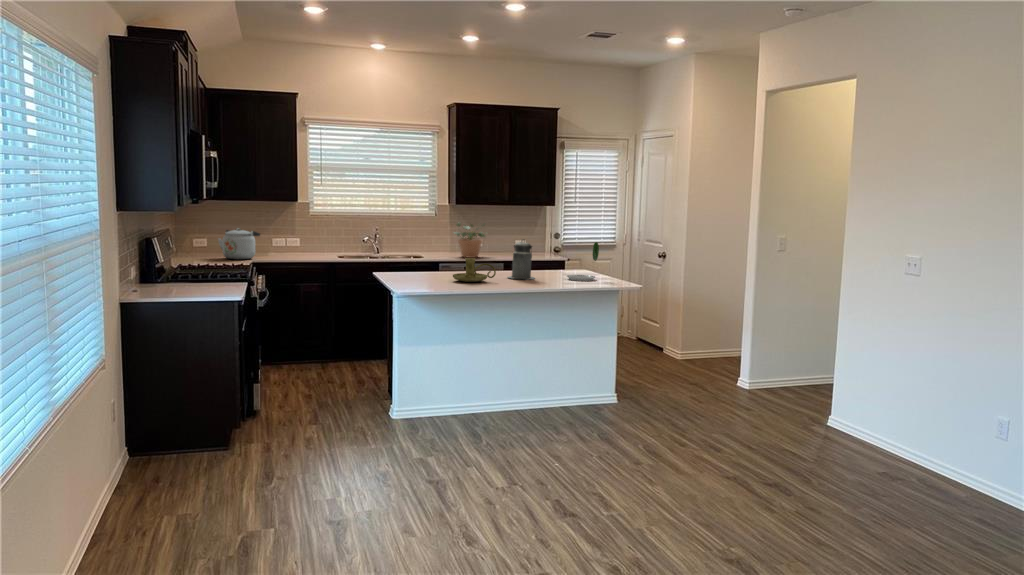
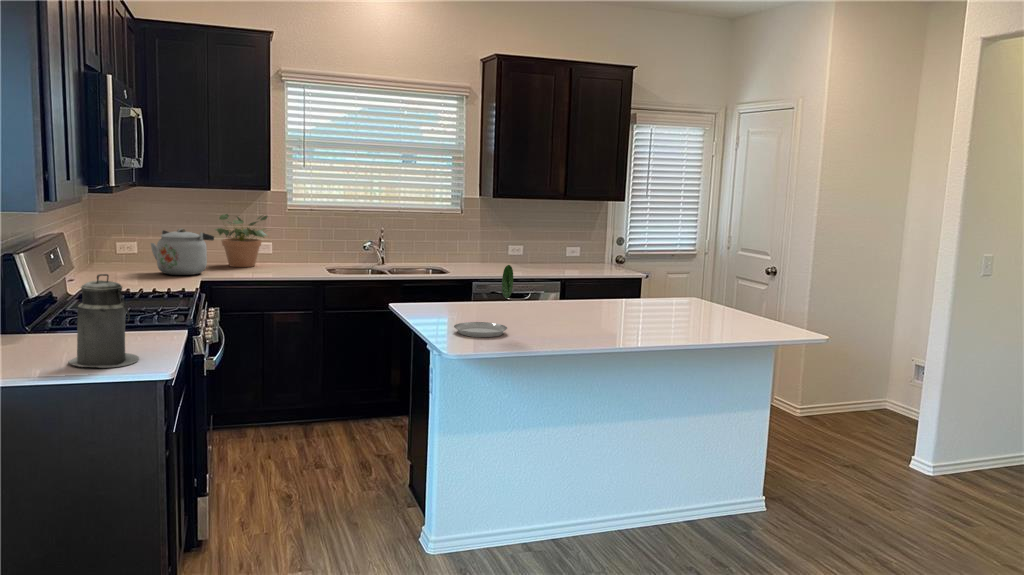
potted plant: present [455,223,485,258] -> present [215,214,268,267]
canister: present [508,239,534,279] -> present [69,274,139,368]
plate: present [567,242,599,281] -> present [454,265,513,337]
candle holder: present [453,258,496,282] -> none [527,289,597,329]

